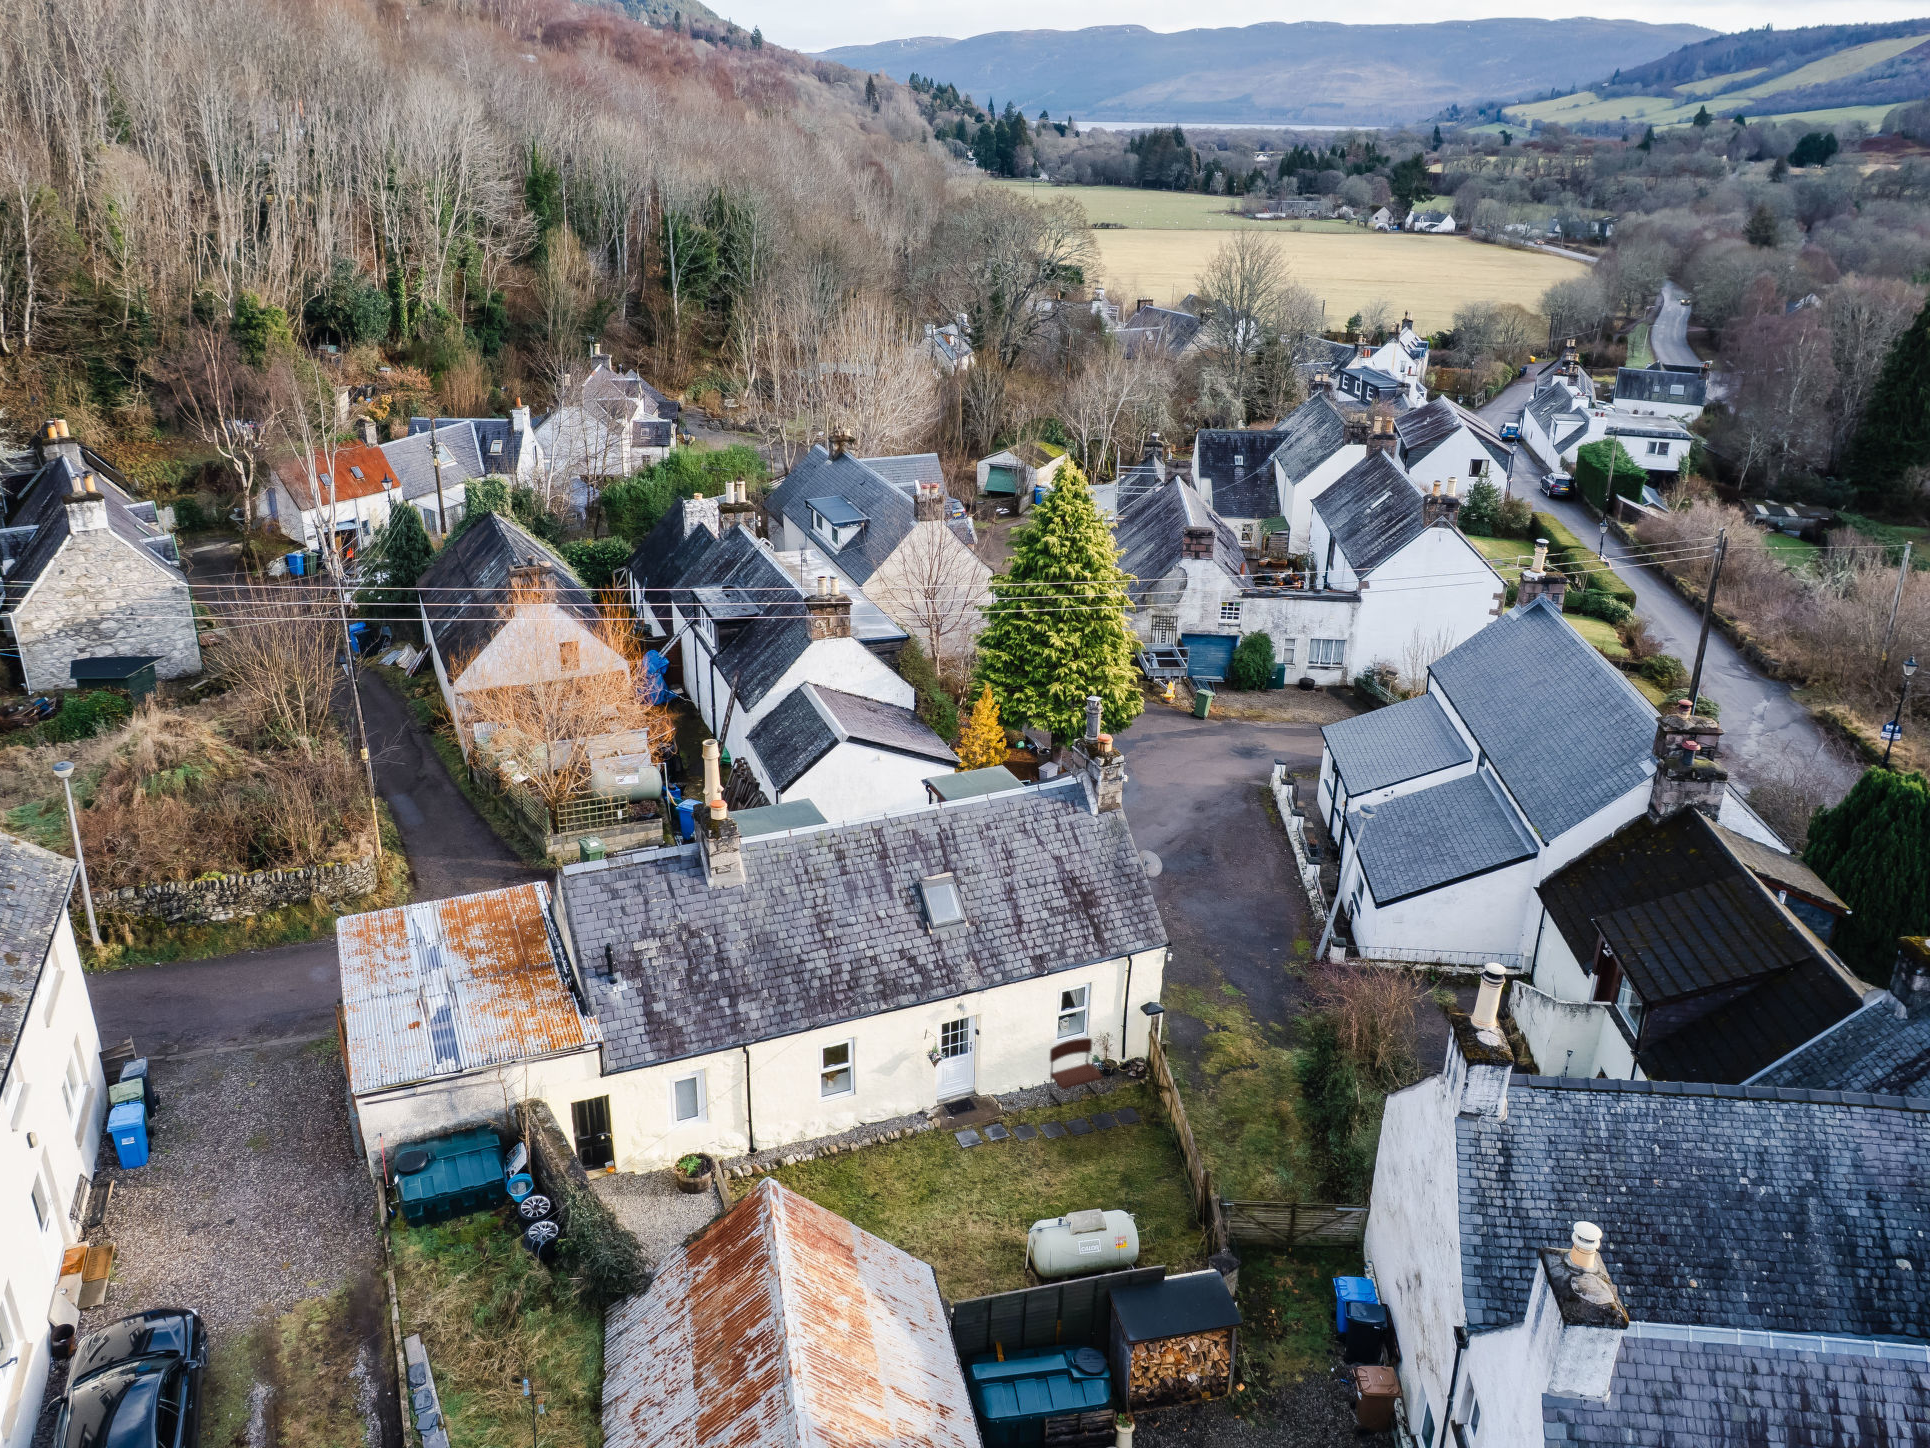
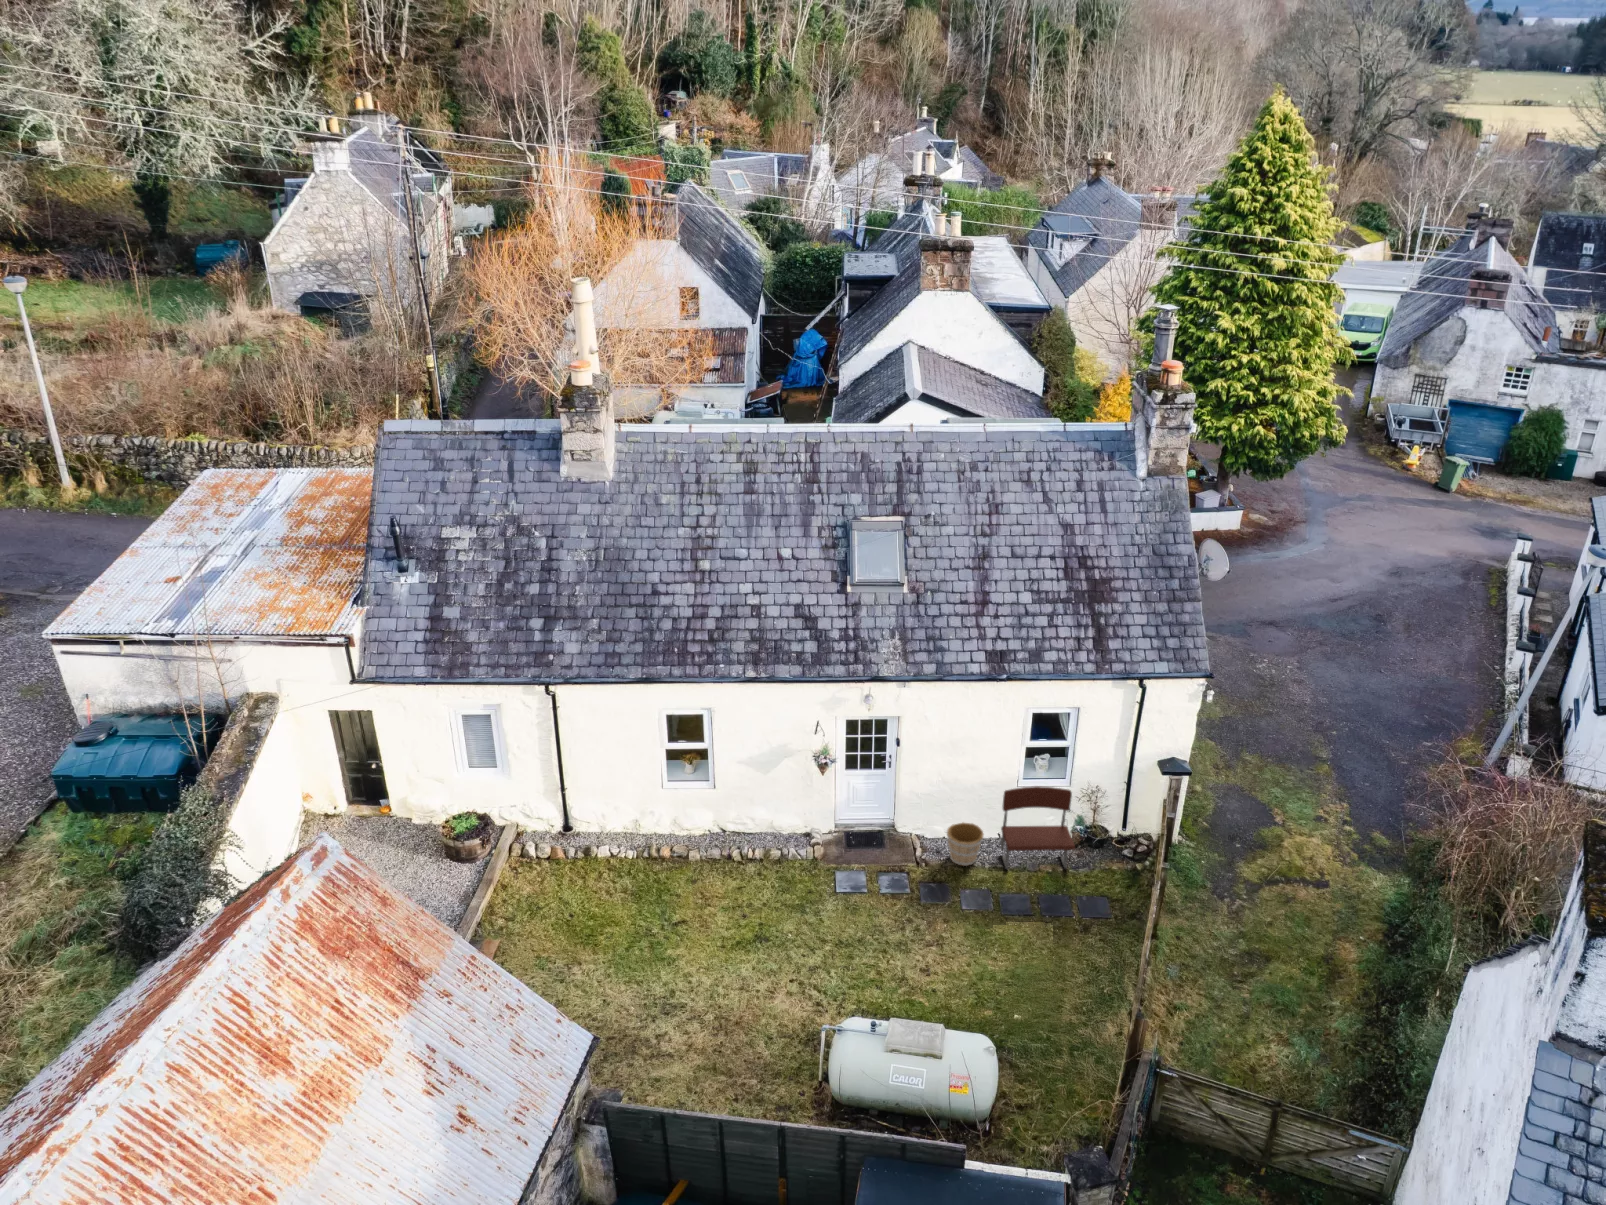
wooden bucket: none [1016,1076,1042,1108] -> present [947,823,984,866]

